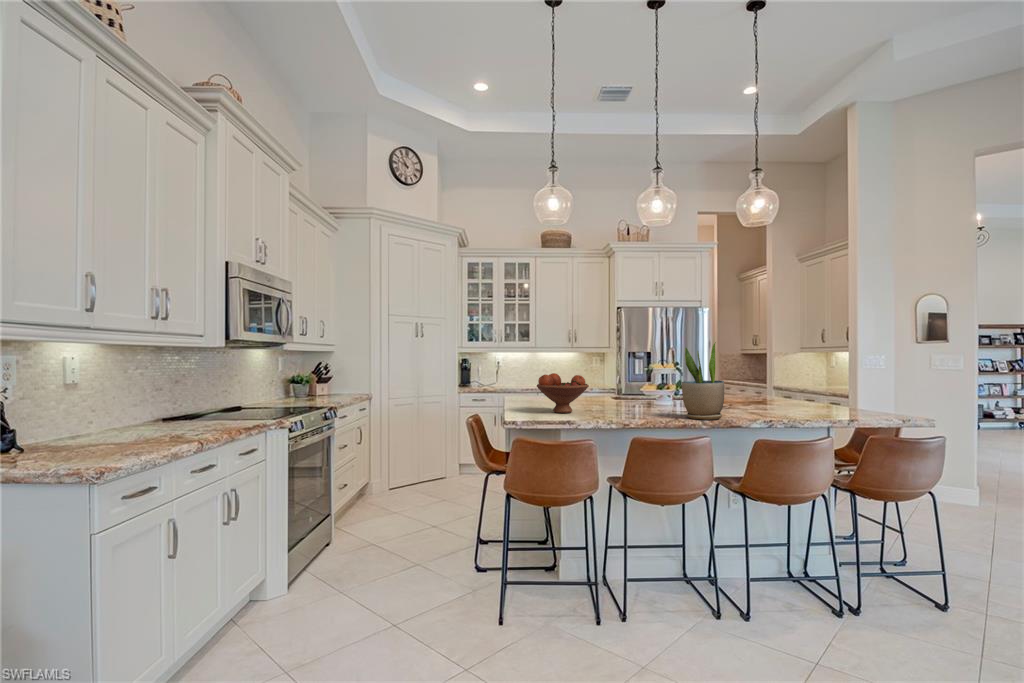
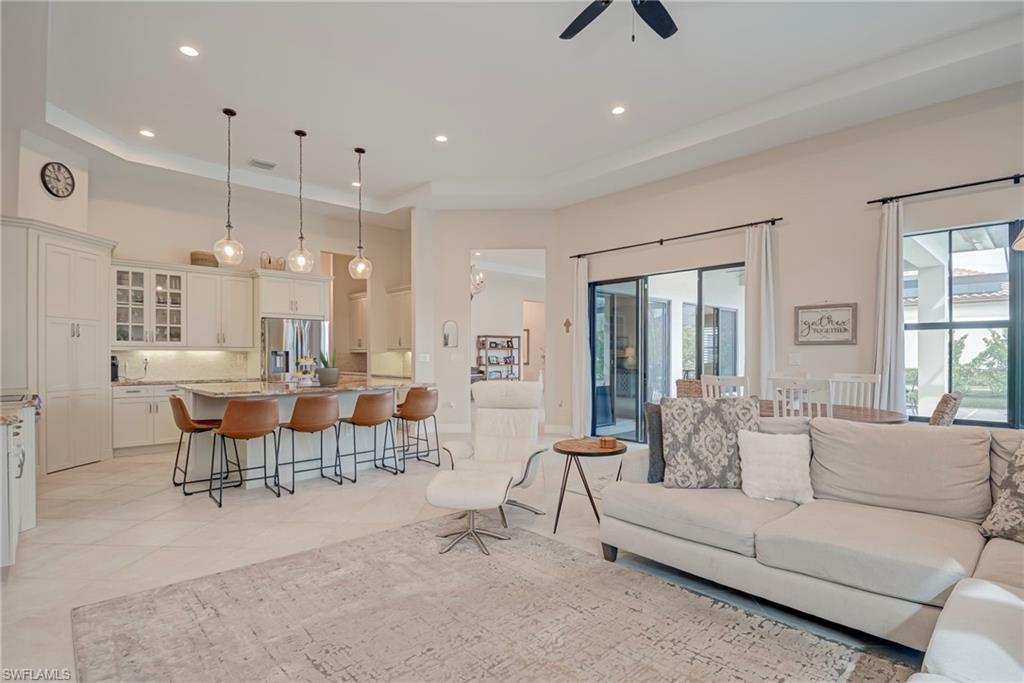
fruit bowl: present [537,373,589,413] -> none [225,365,261,389]

